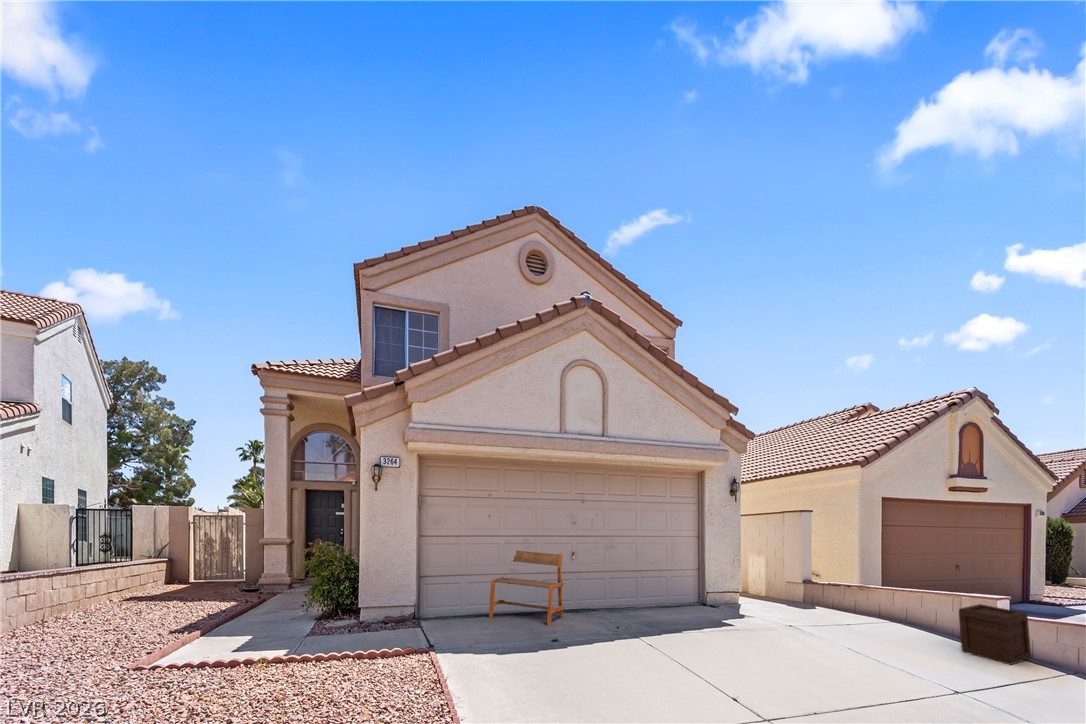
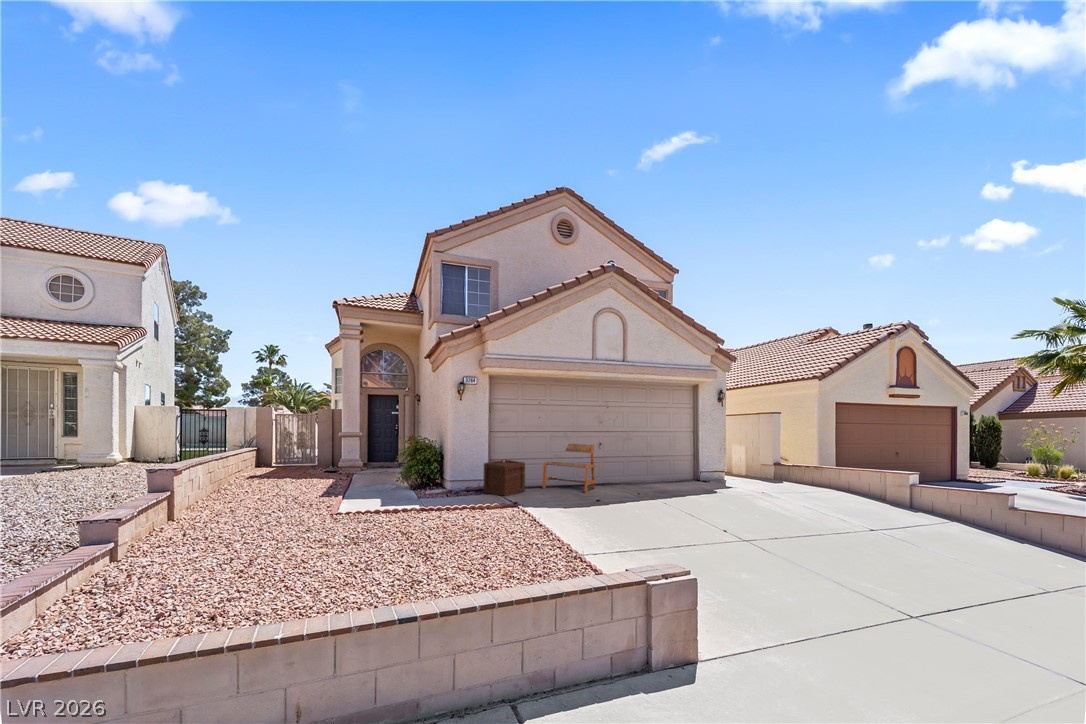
wooden crate: present [959,604,1031,665] -> present [484,459,525,496]

